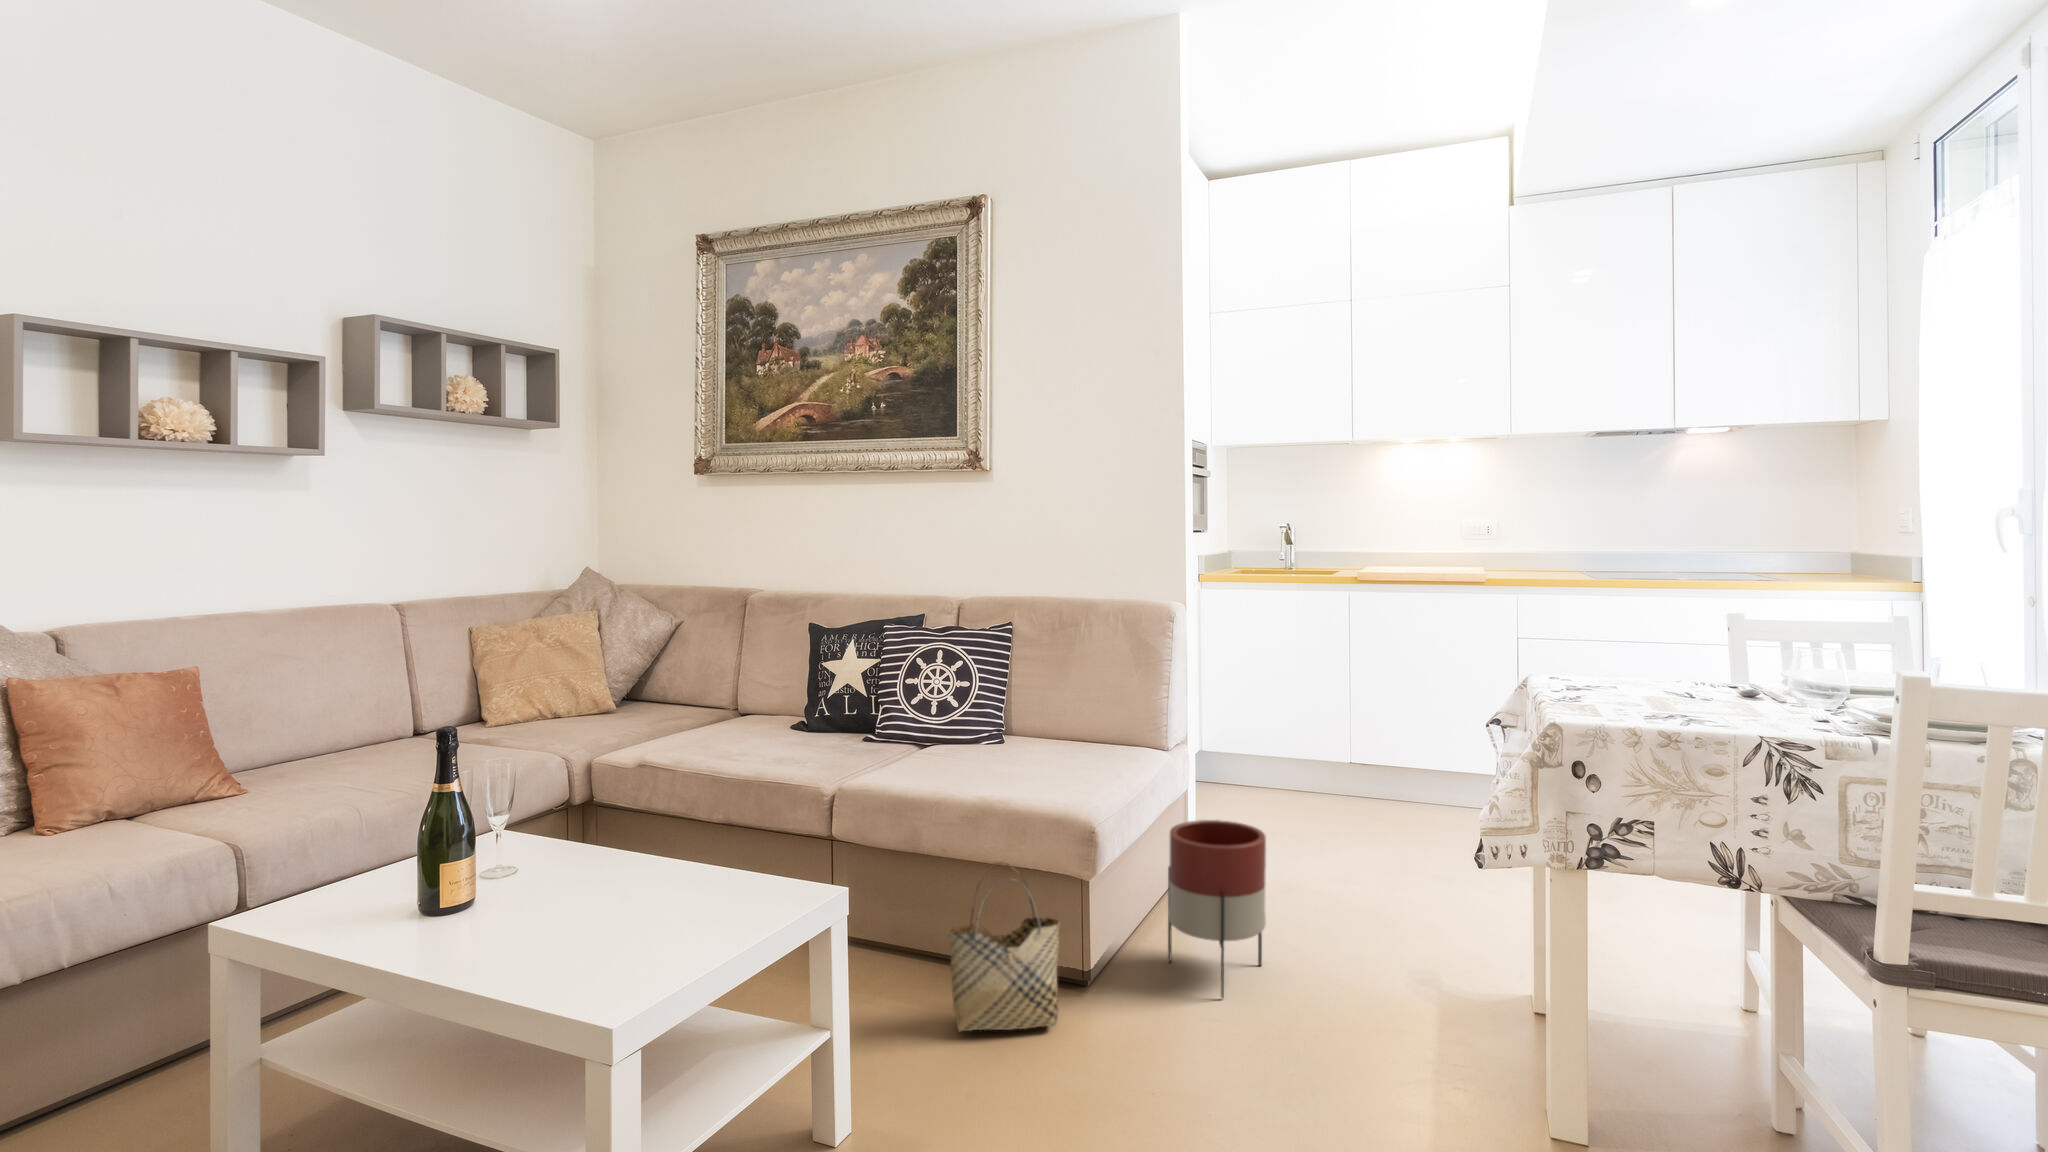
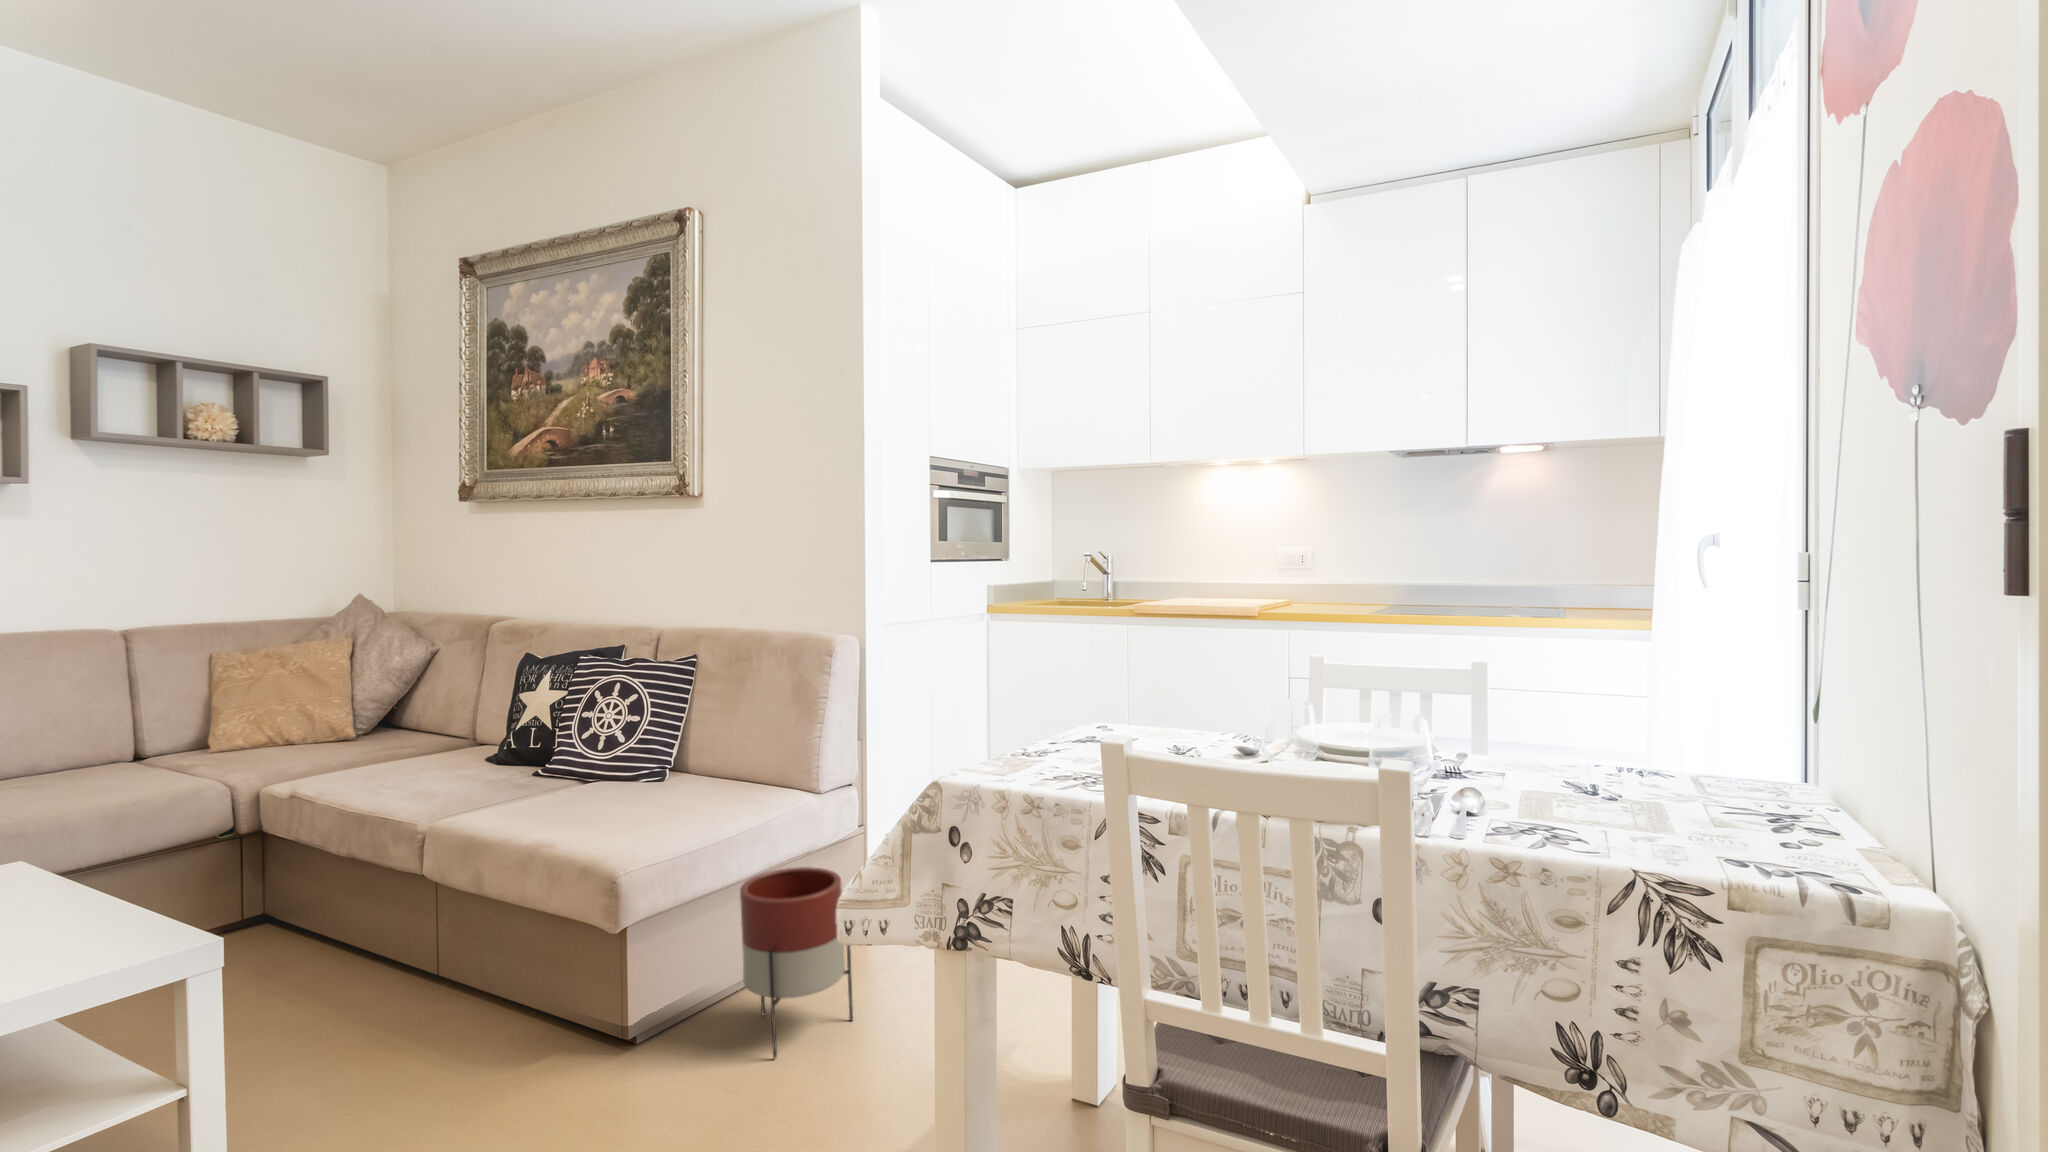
woven basket: present [948,862,1060,1031] -> none [464,916,591,1093]

